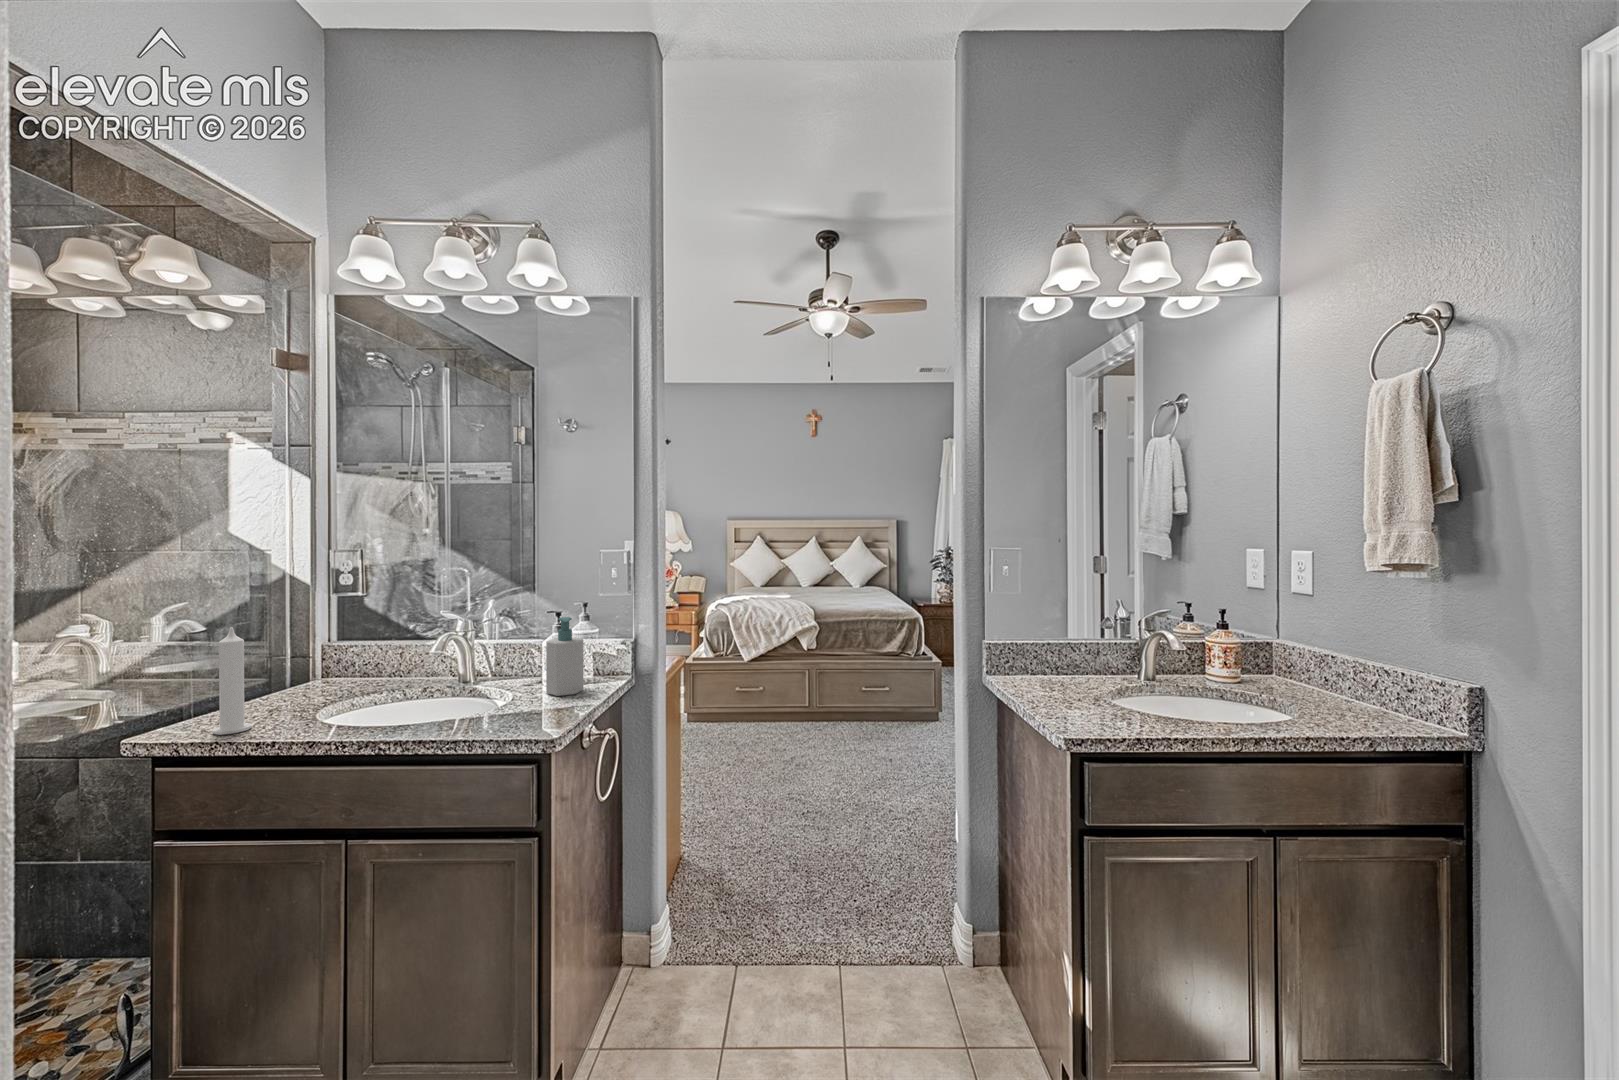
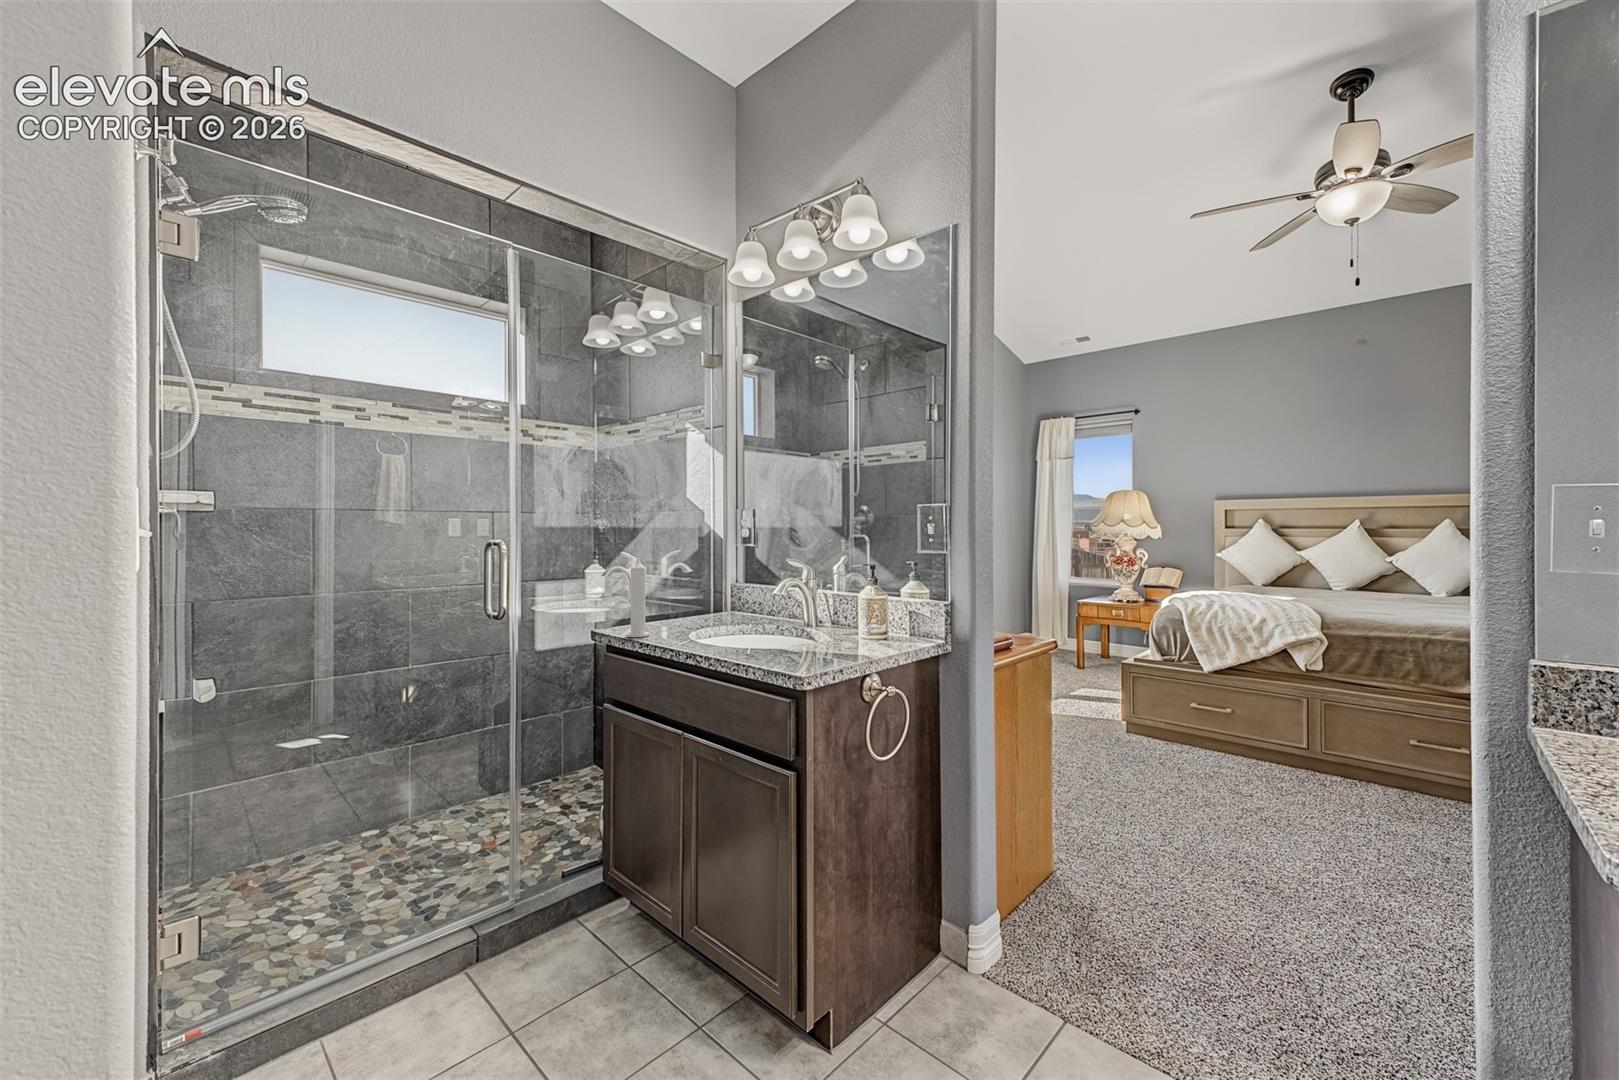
soap bottle: present [546,617,583,696] -> none [858,568,893,648]

